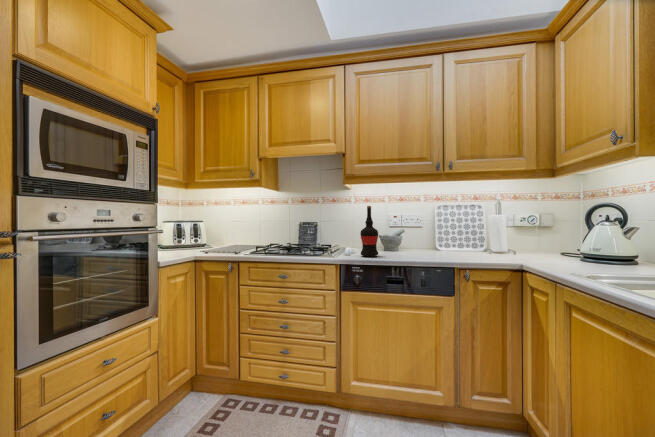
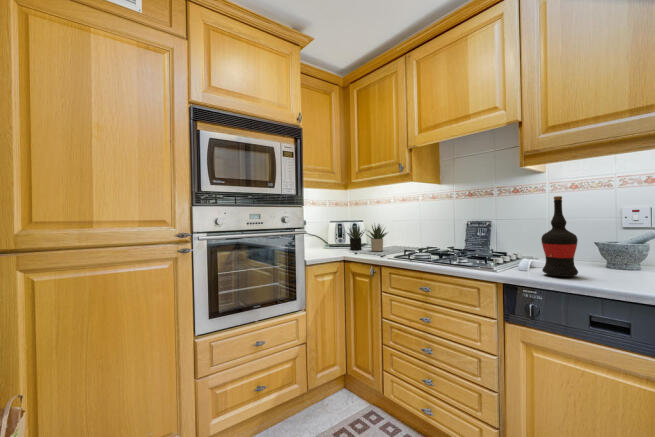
succulent plant: none [188,222,237,250] -> present [347,225,387,251]

